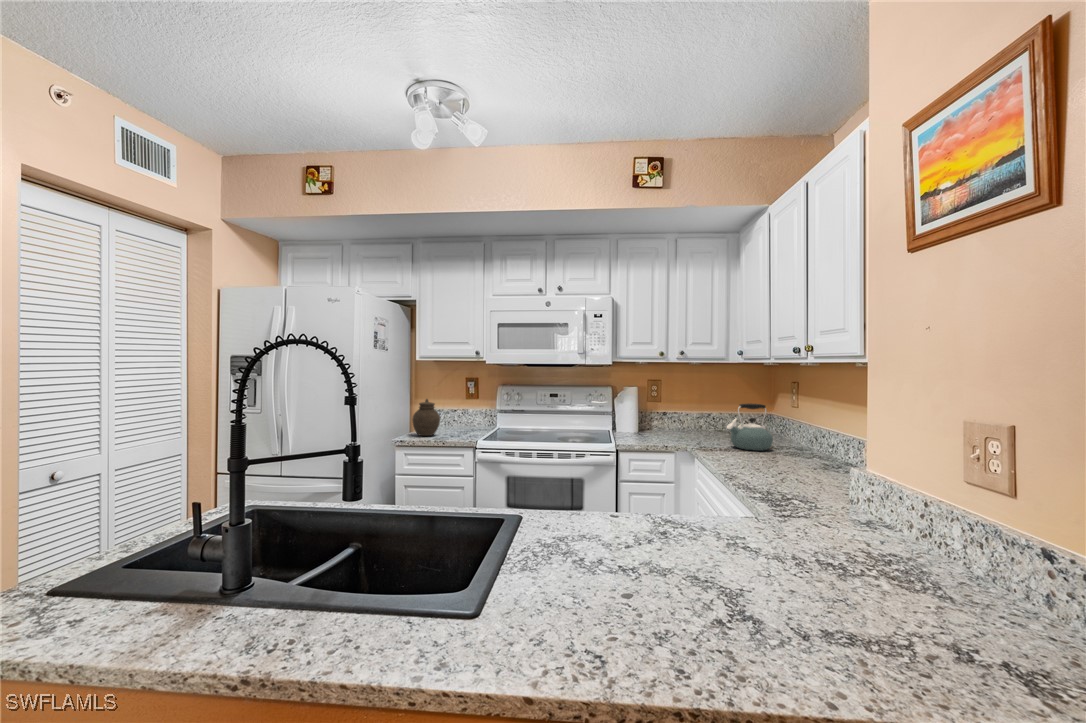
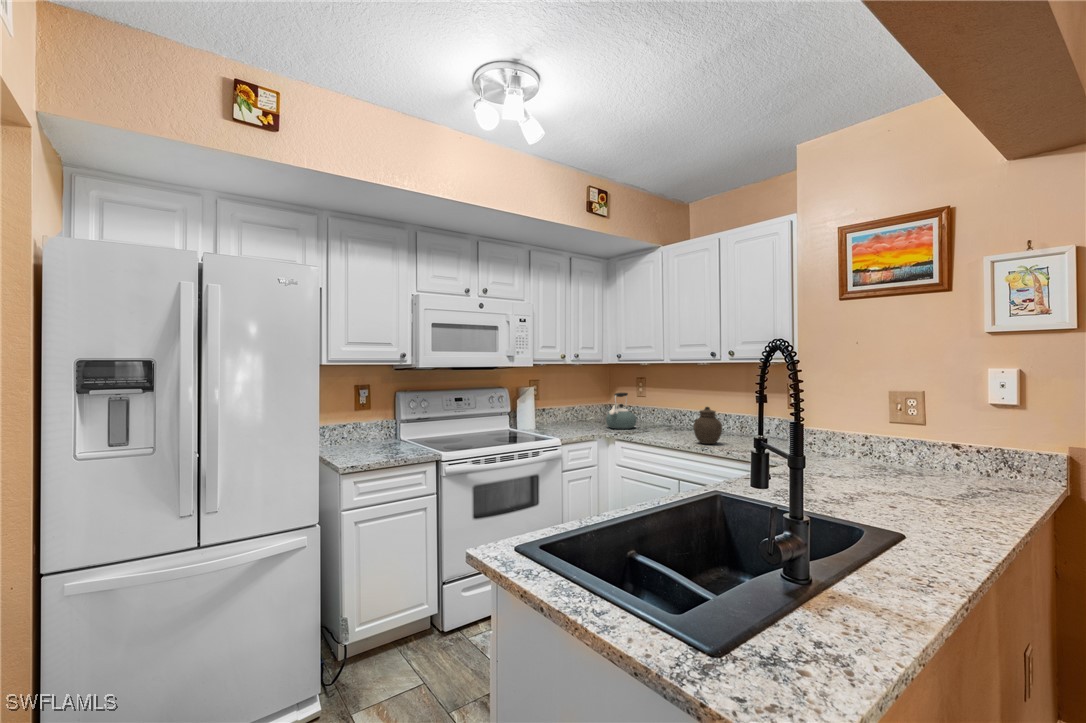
jar: present [412,399,440,436] -> present [693,407,722,444]

